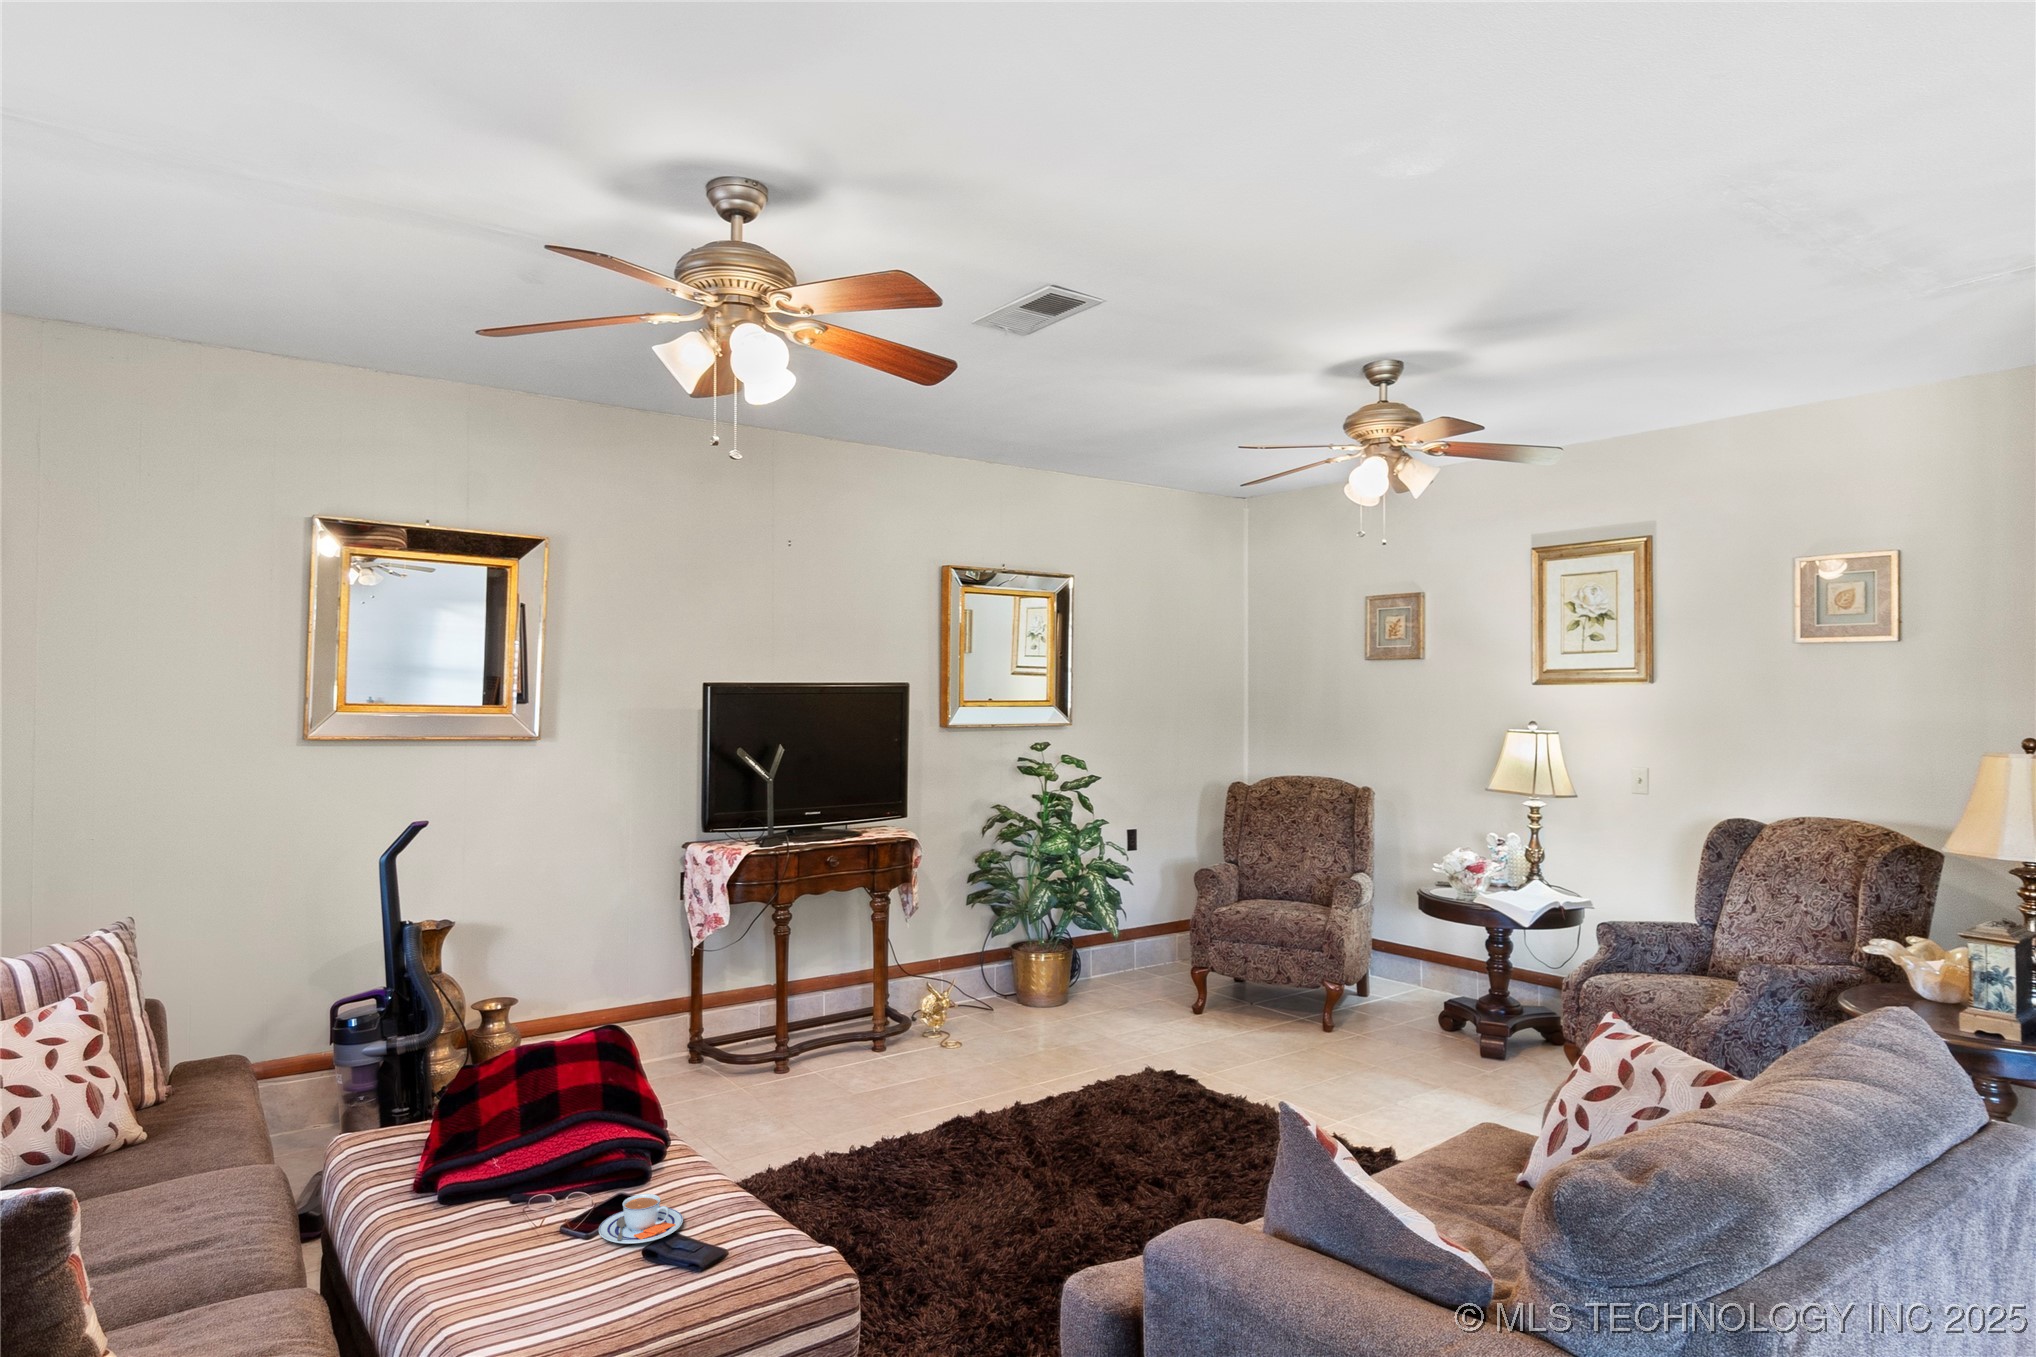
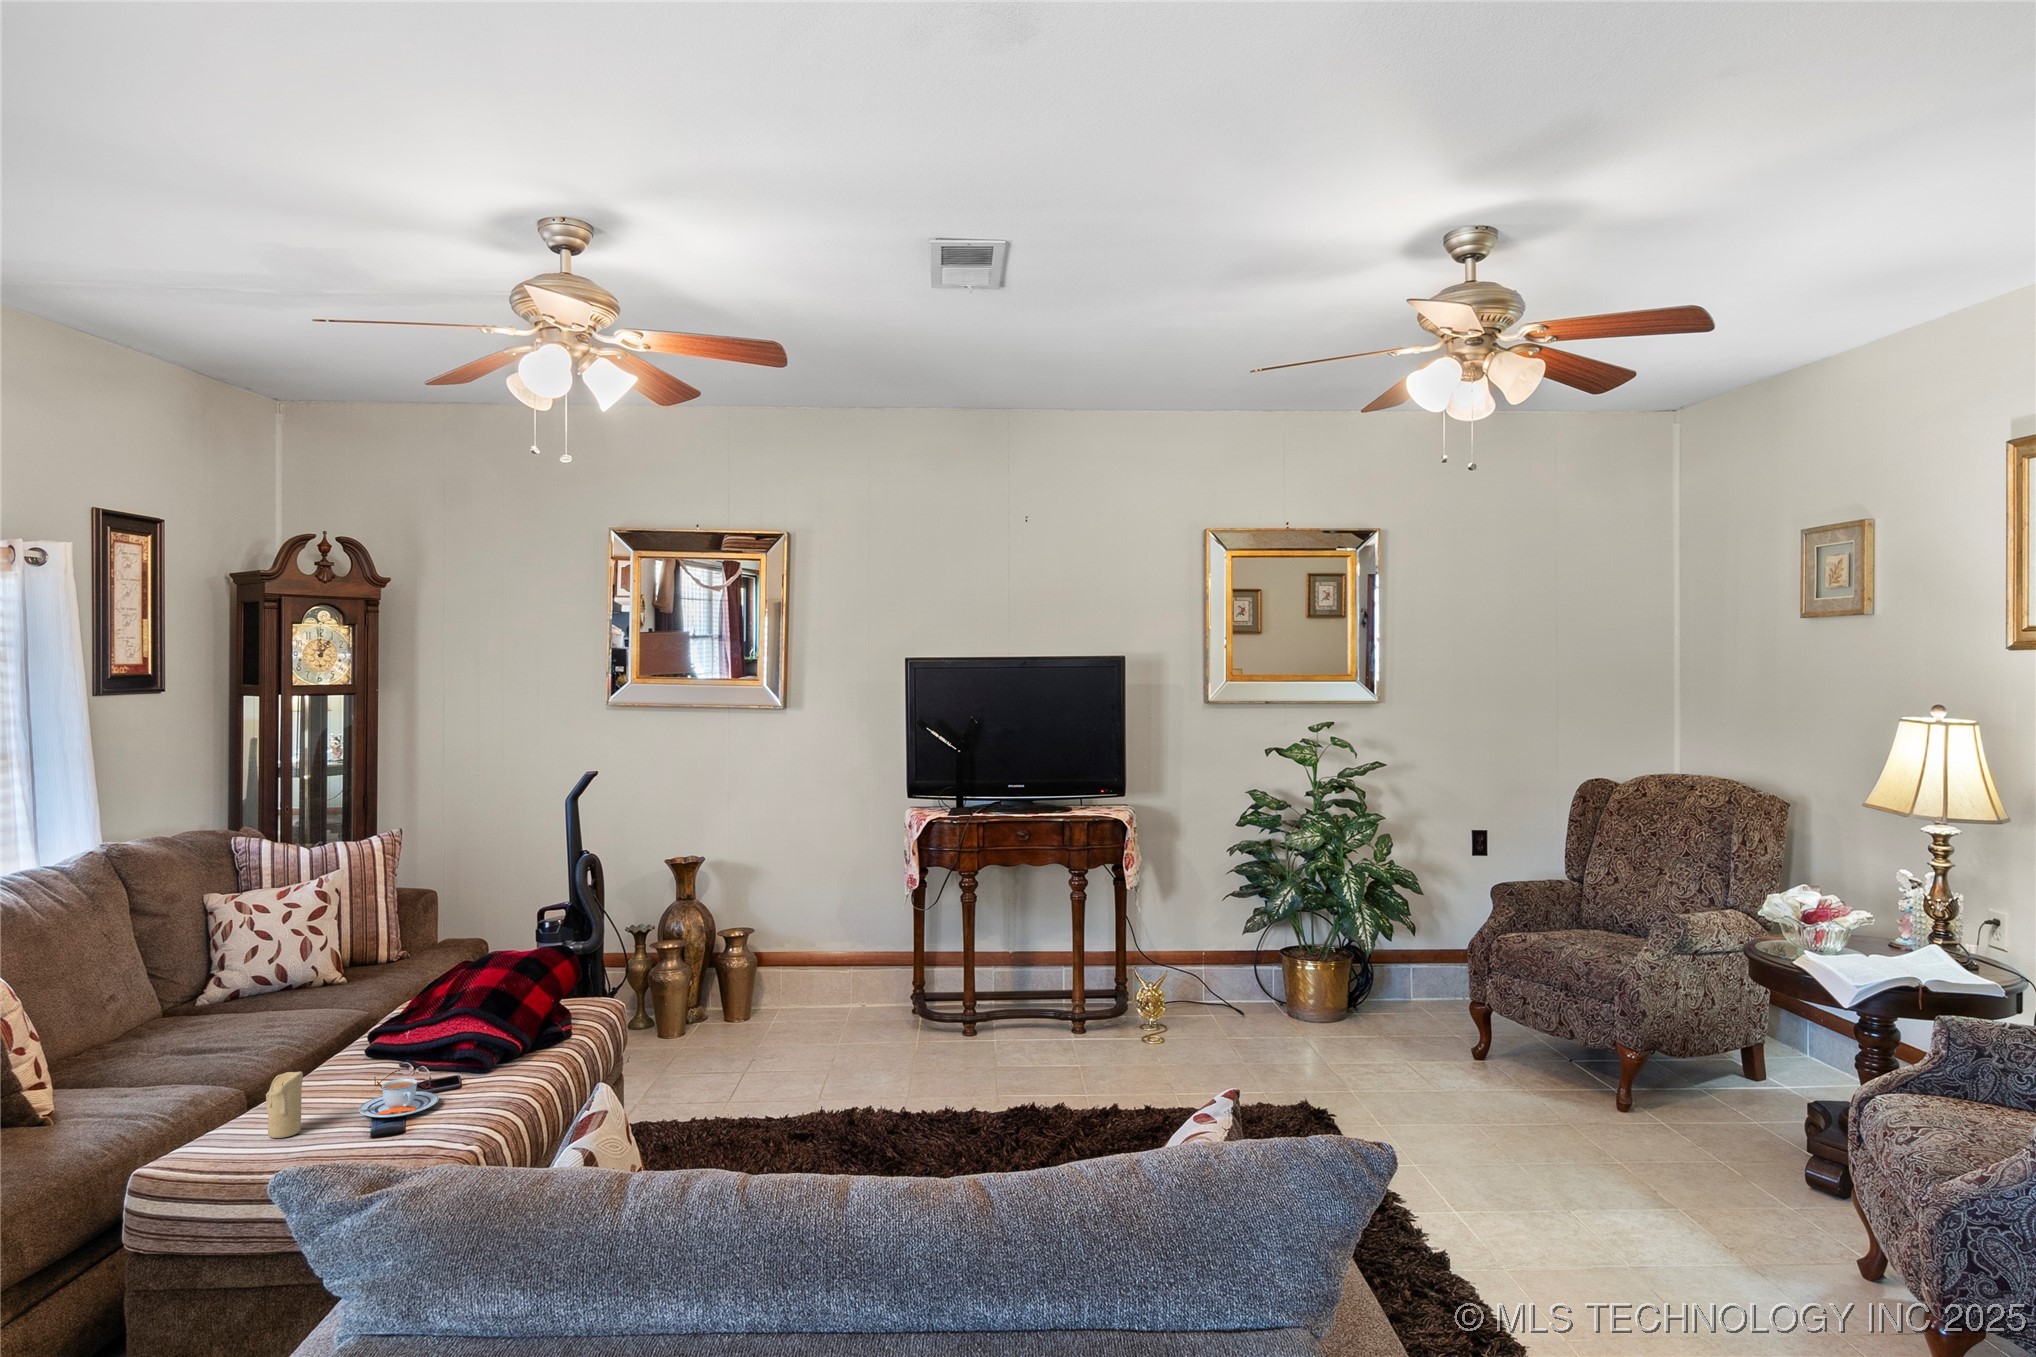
candle: none [547,1208,586,1293] -> present [266,1072,303,1138]

